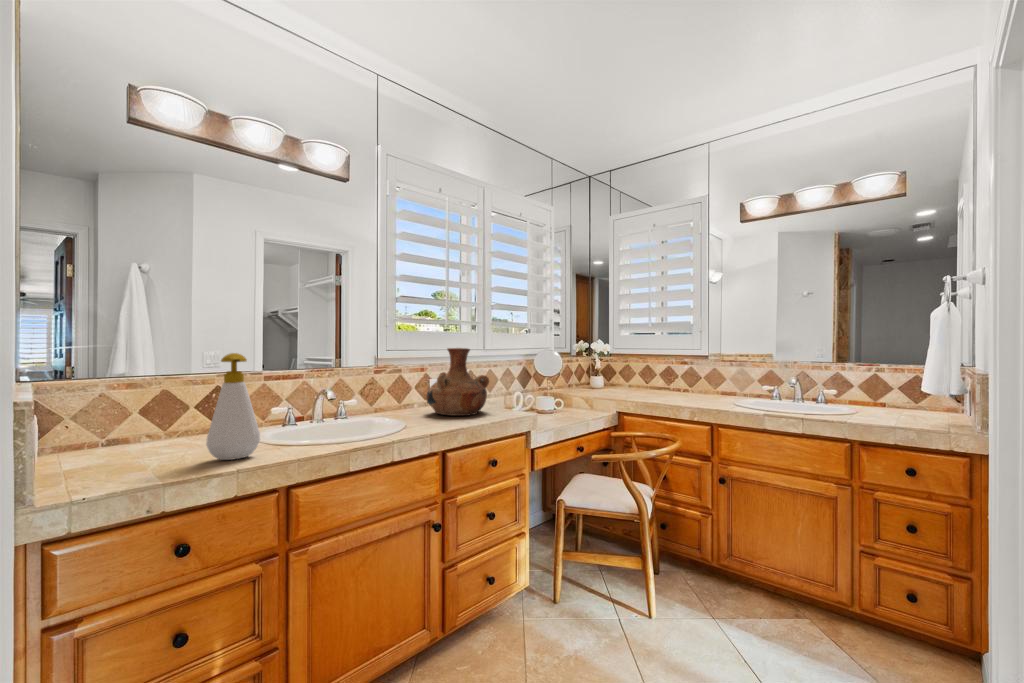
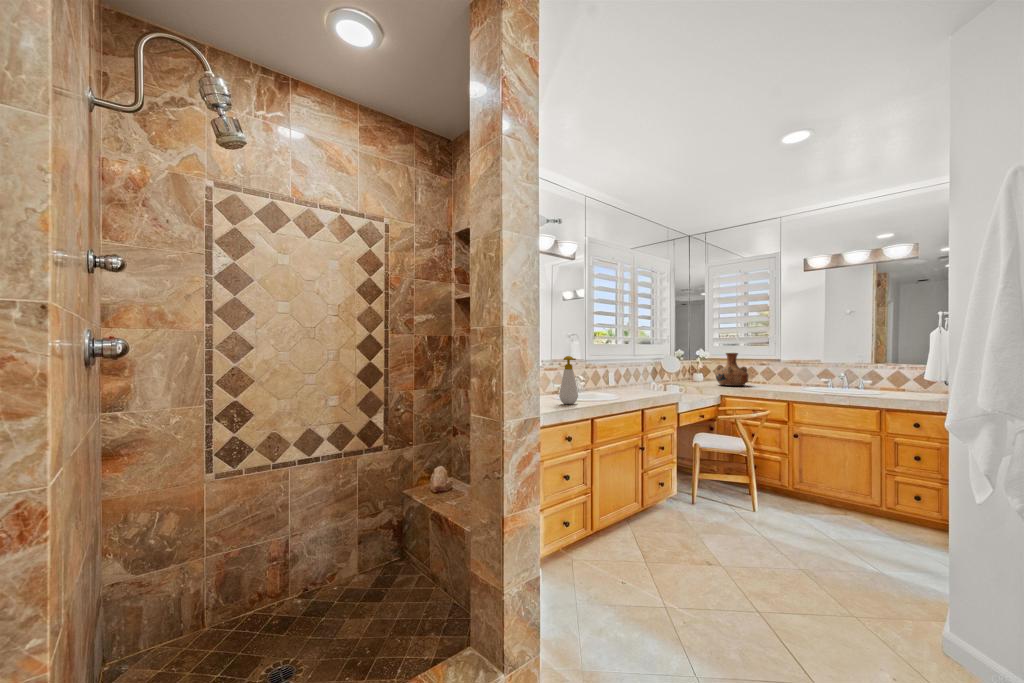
vase: present [426,348,489,416] -> present [716,353,749,386]

